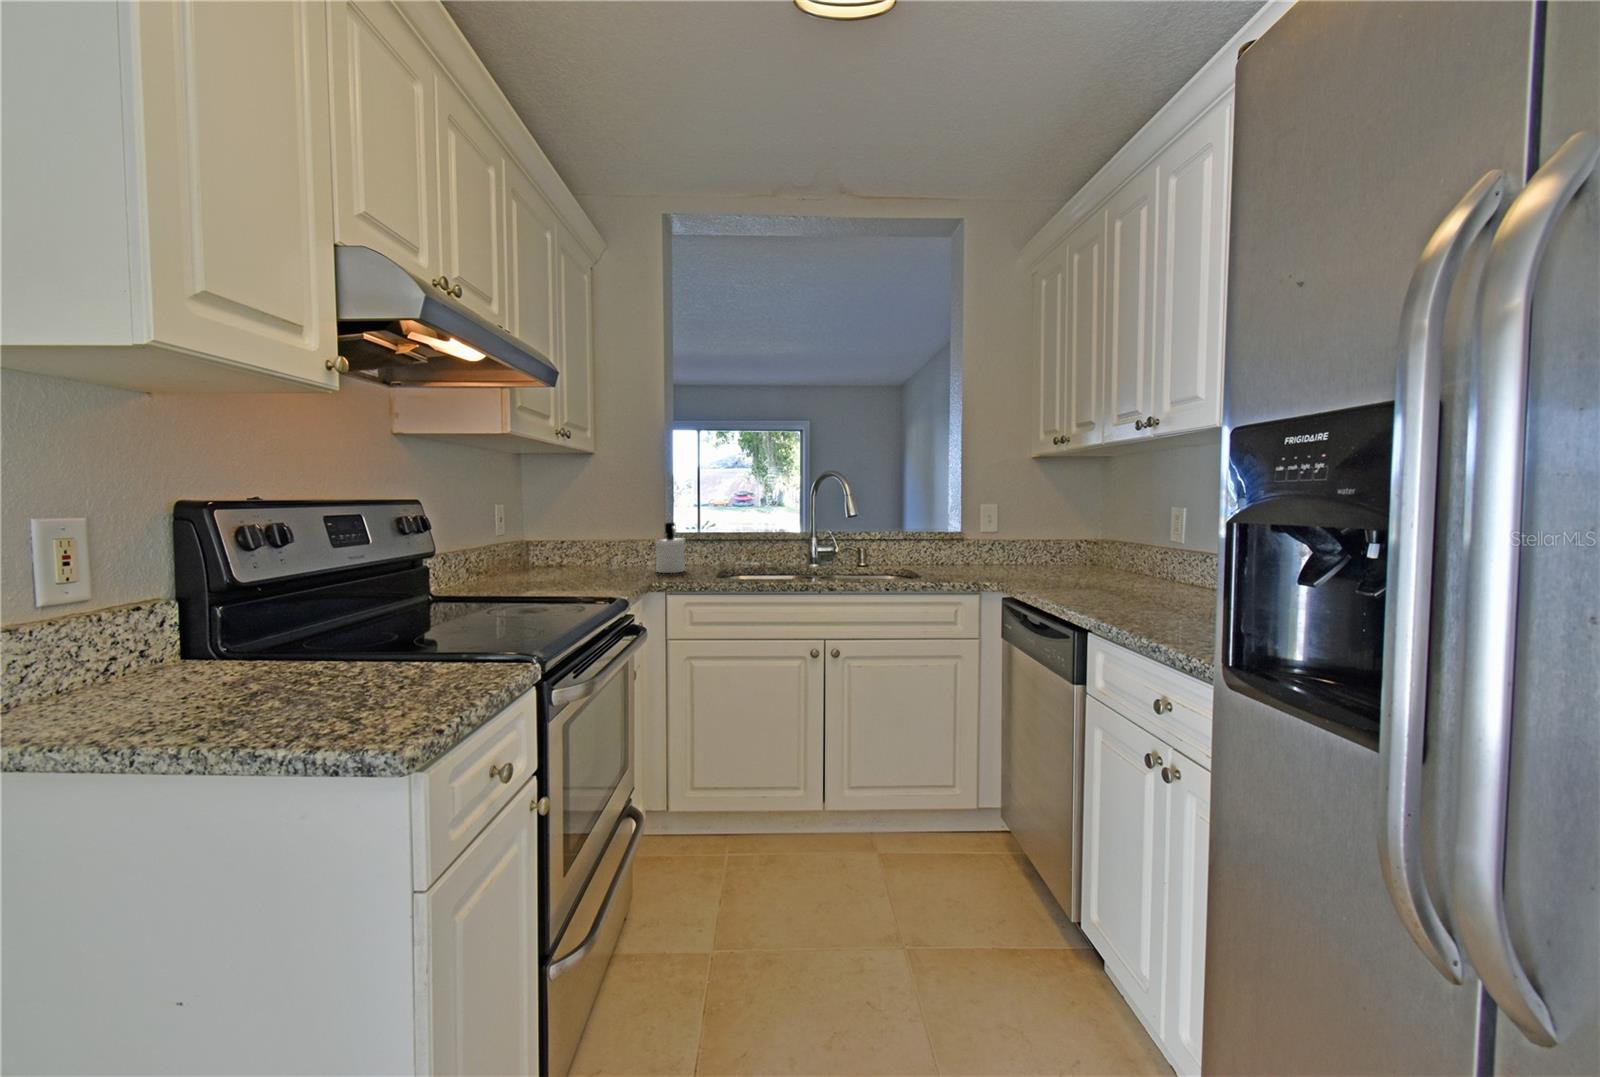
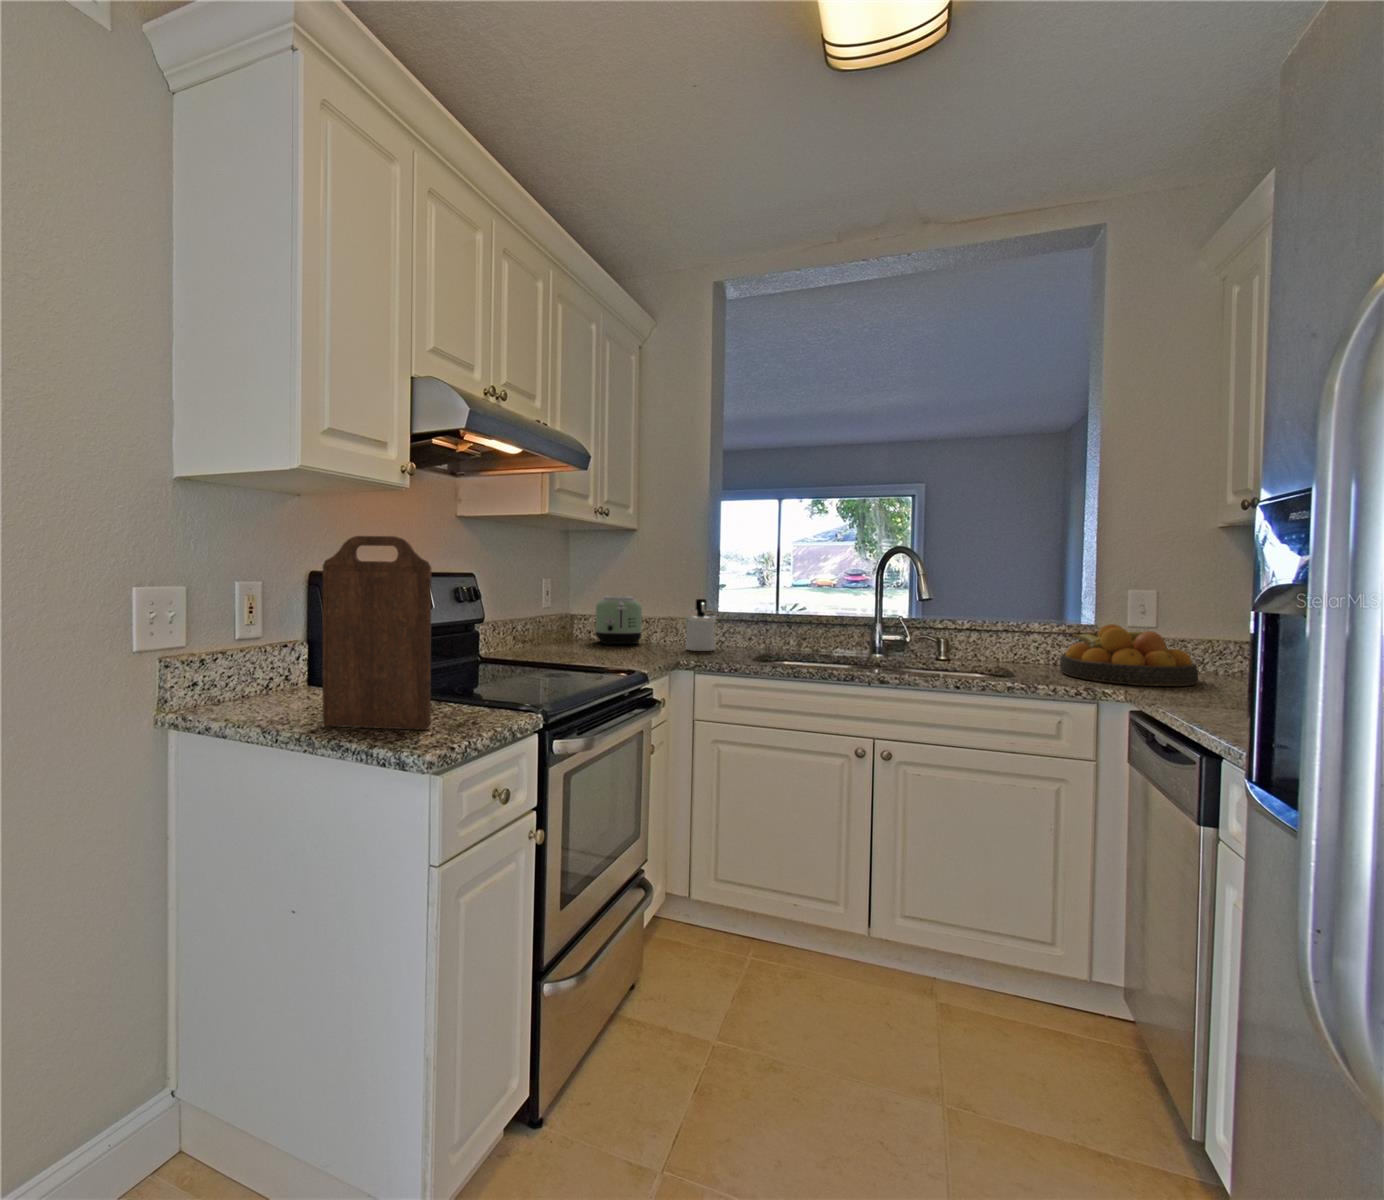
cutting board: none [203,455,399,722] -> present [323,536,431,730]
toaster: none [556,521,608,571] -> present [595,596,642,645]
fruit bowl: none [980,535,1079,584] -> present [1060,624,1198,686]

